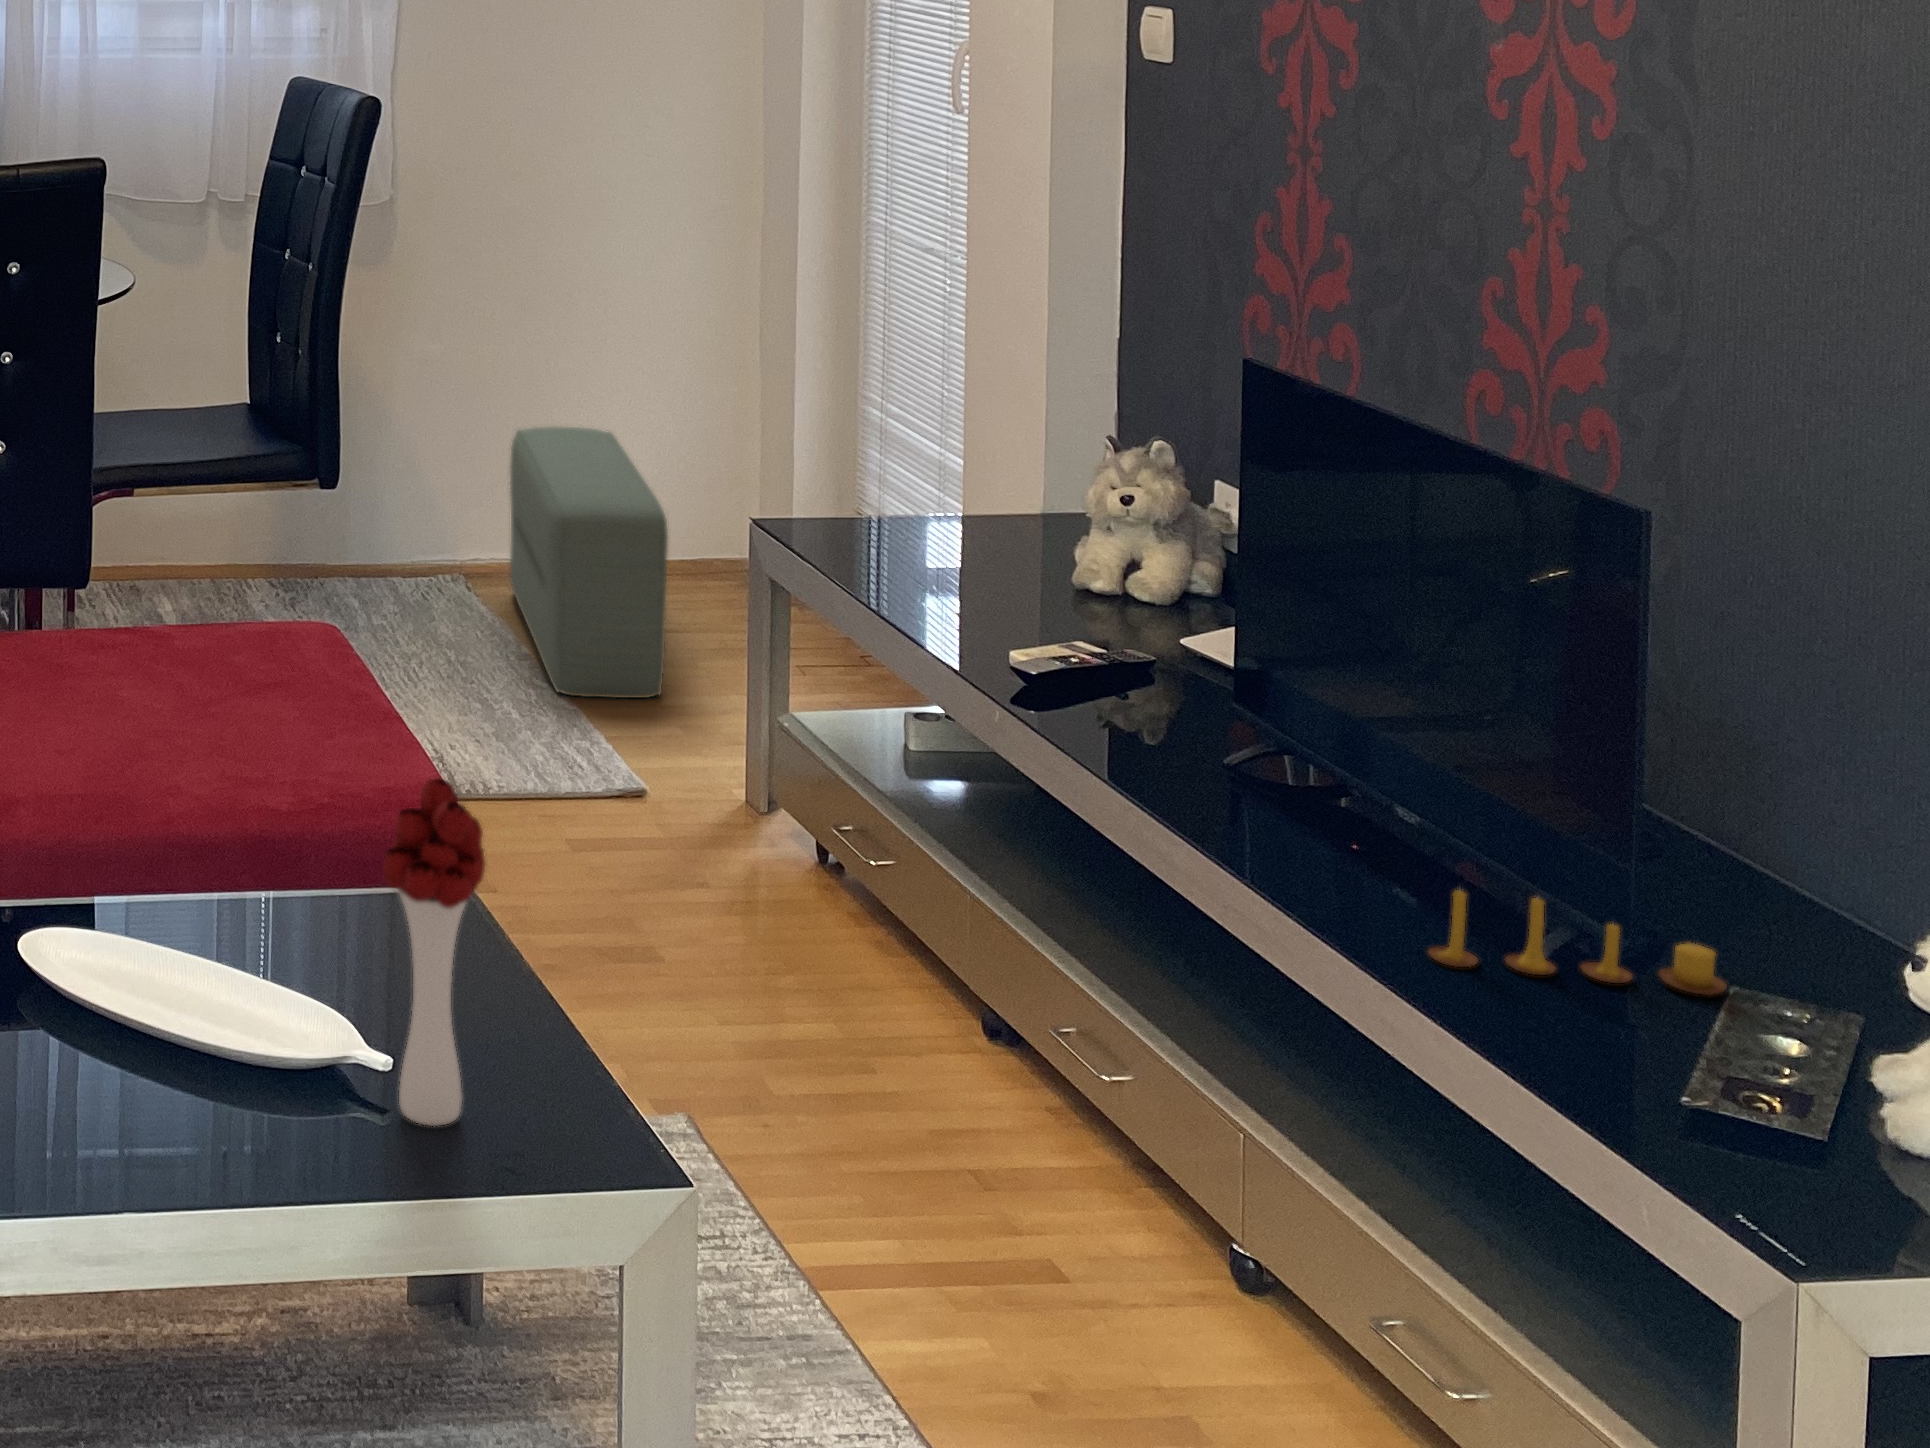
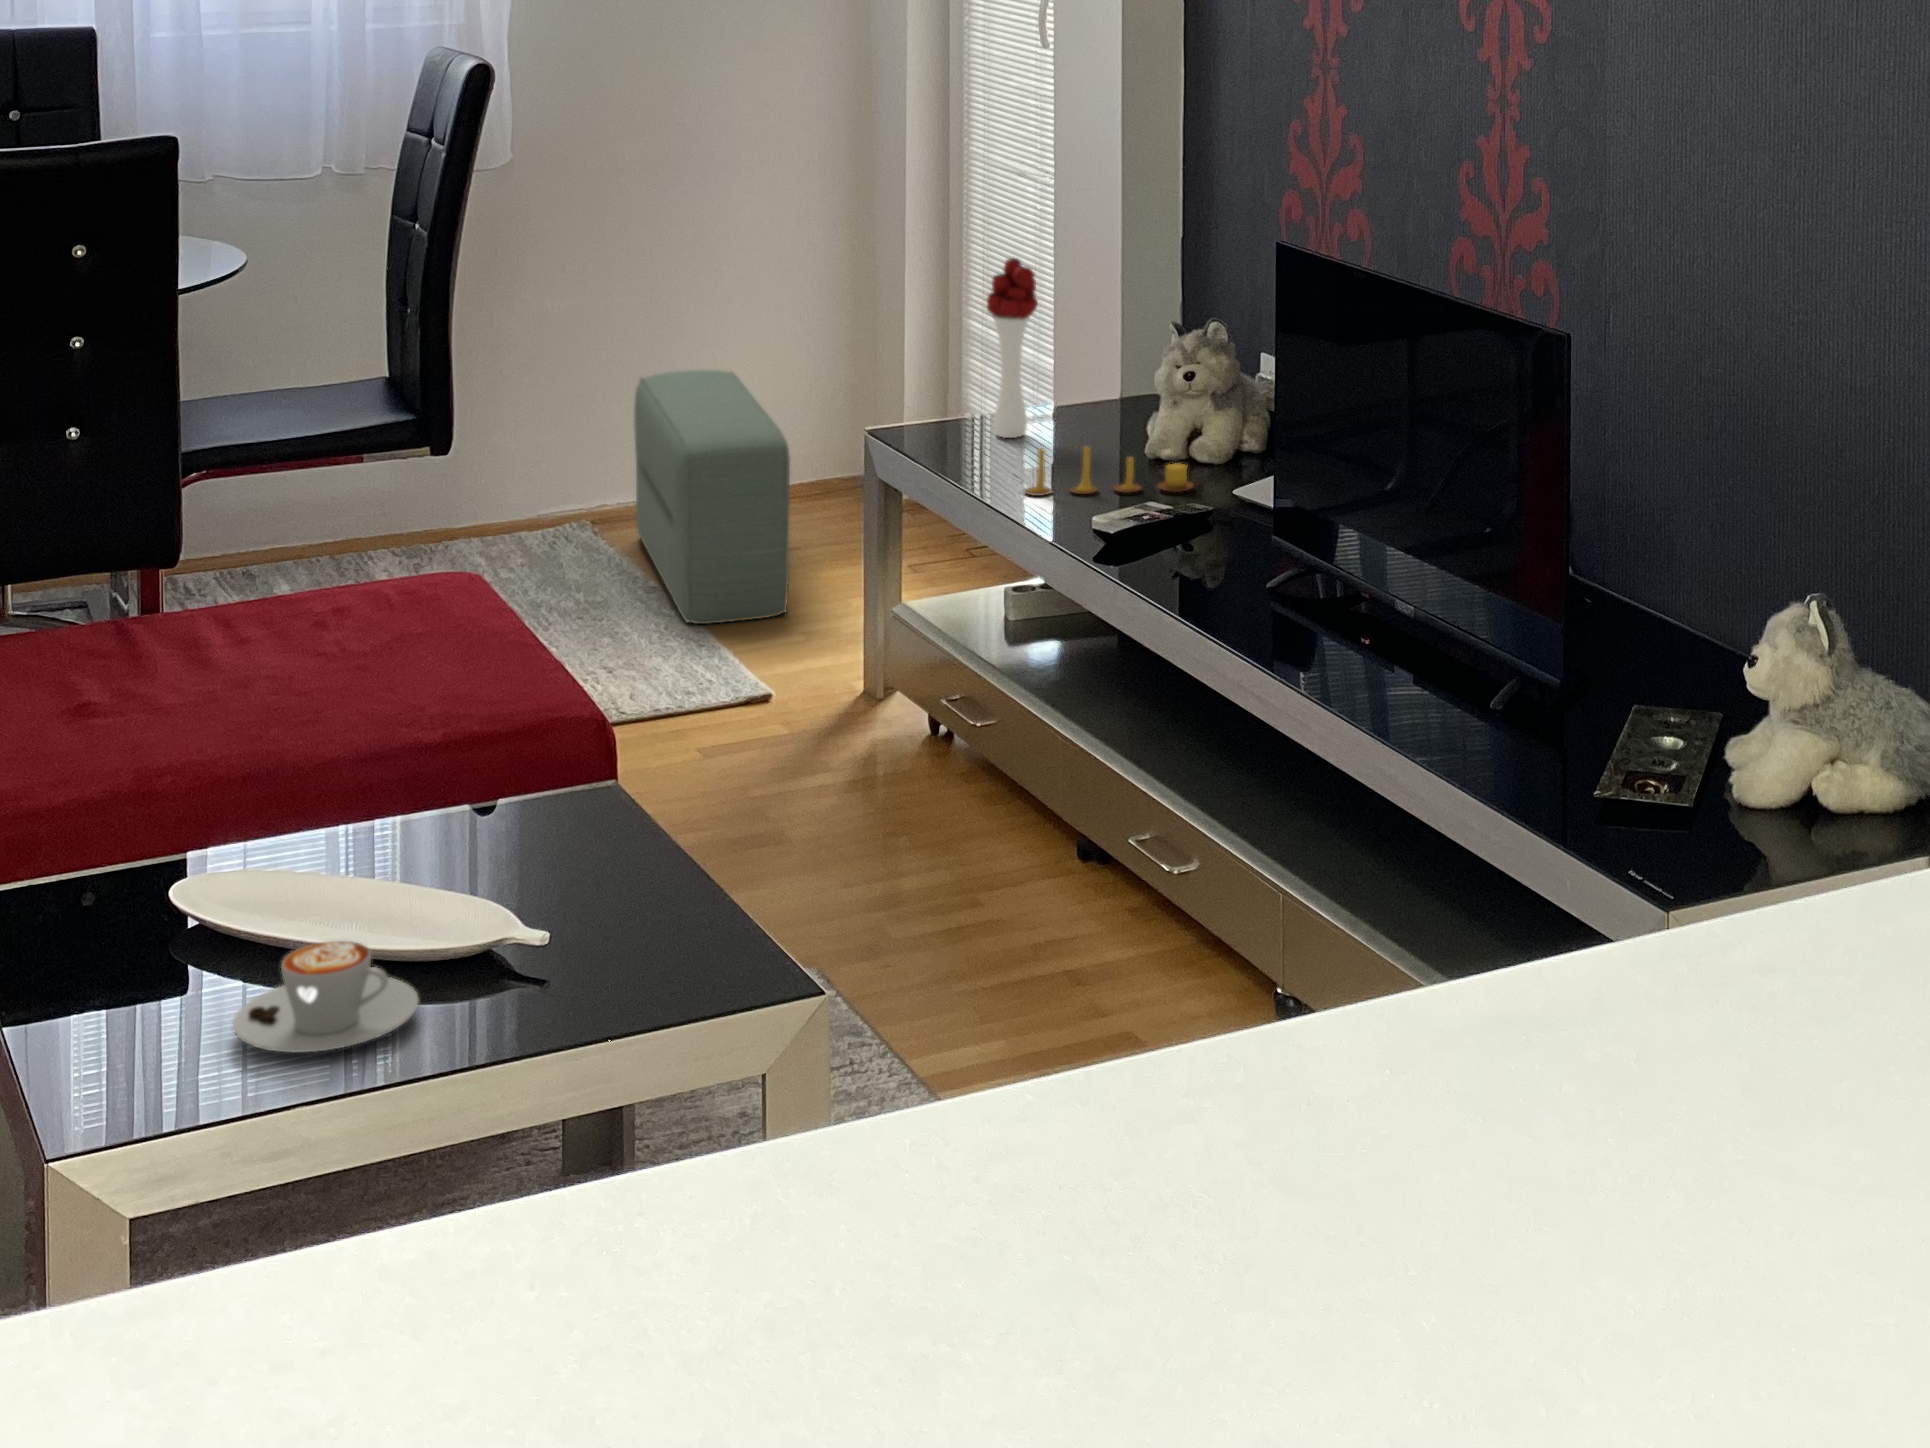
flower bouquet: present [383,778,485,1126] -> present [987,258,1038,438]
candle: present [1428,890,1727,995] -> present [1025,447,1193,496]
coffee cup: none [62,1028,245,1150] -> present [233,941,419,1052]

